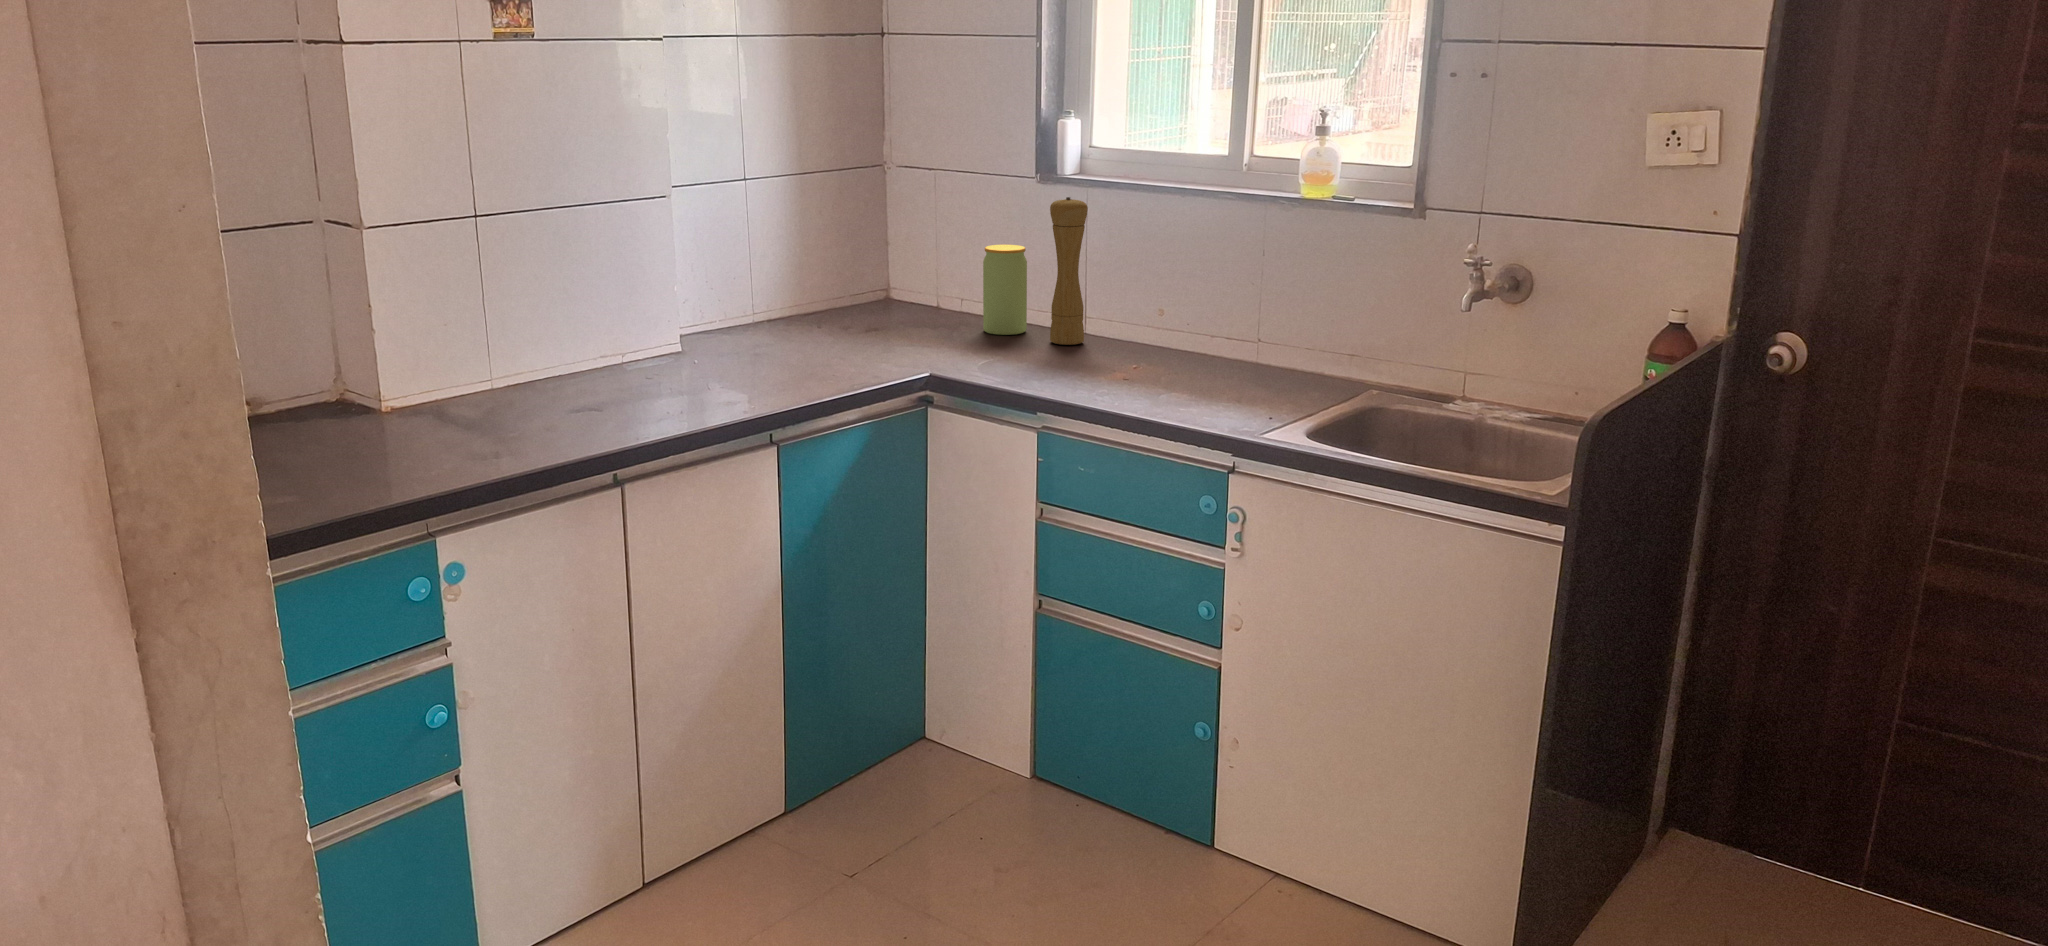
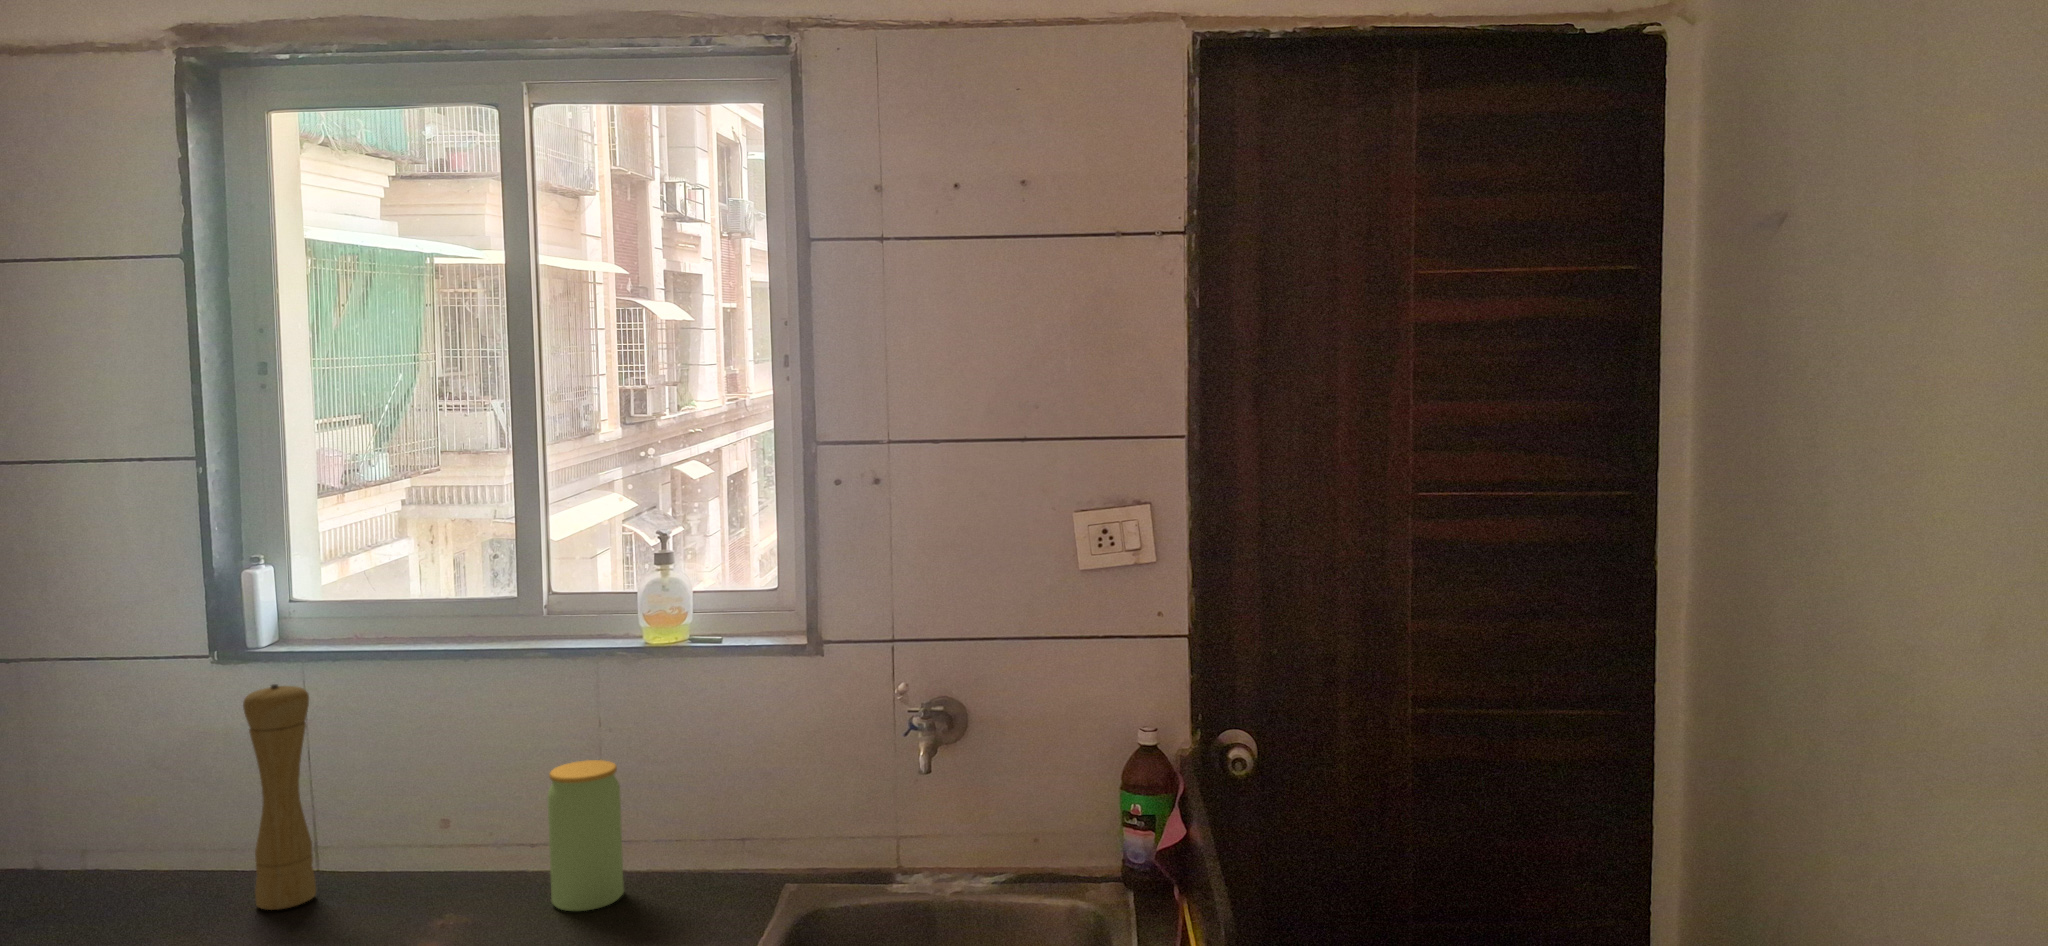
jar: present [983,245,1027,335] -> present [548,760,624,911]

